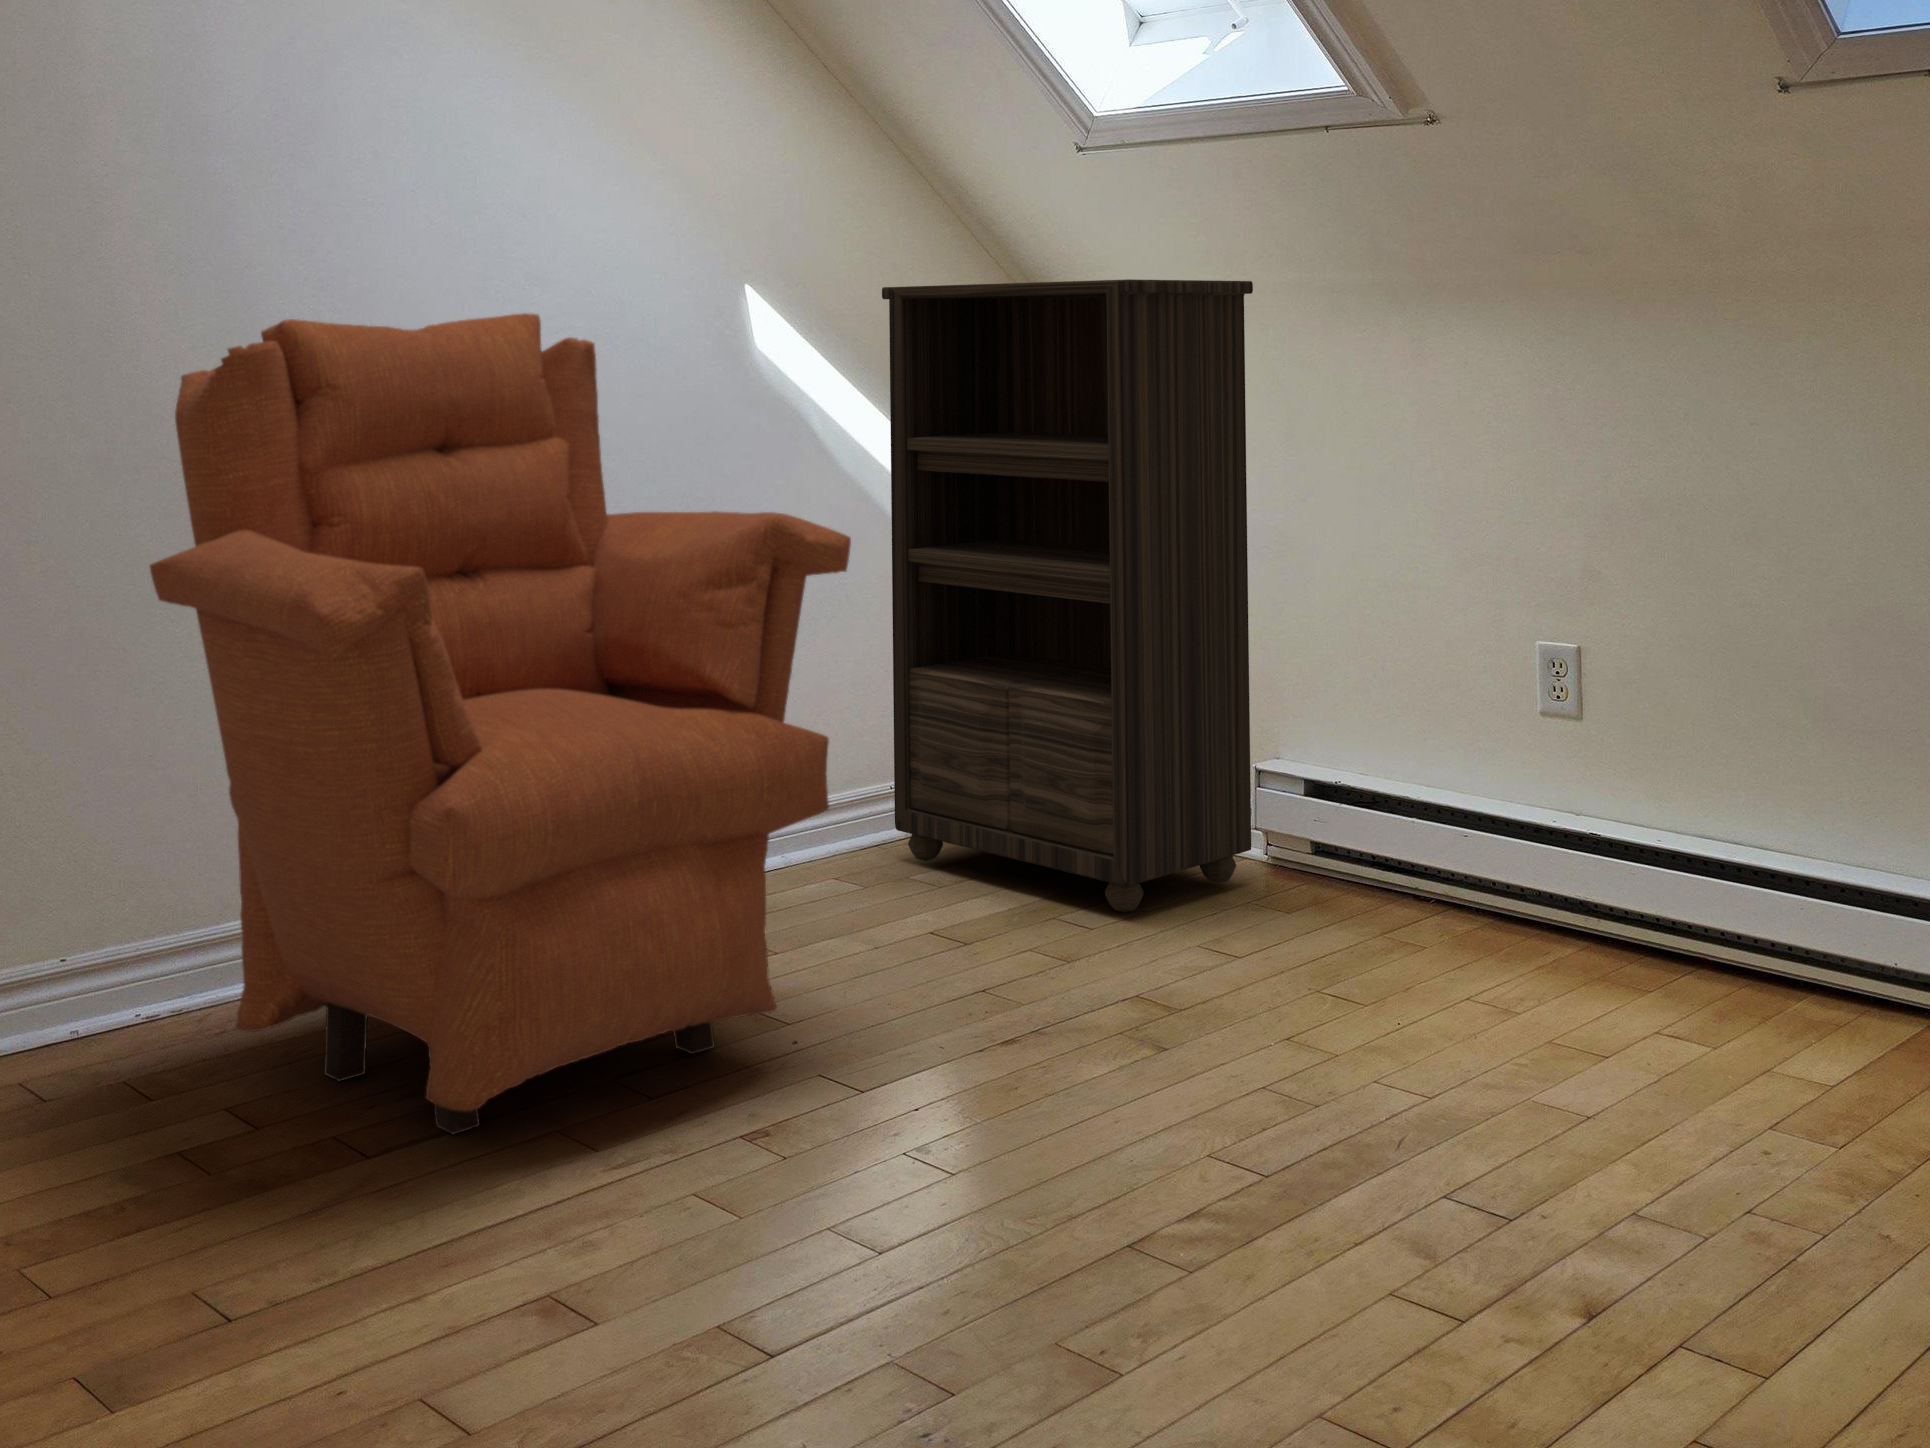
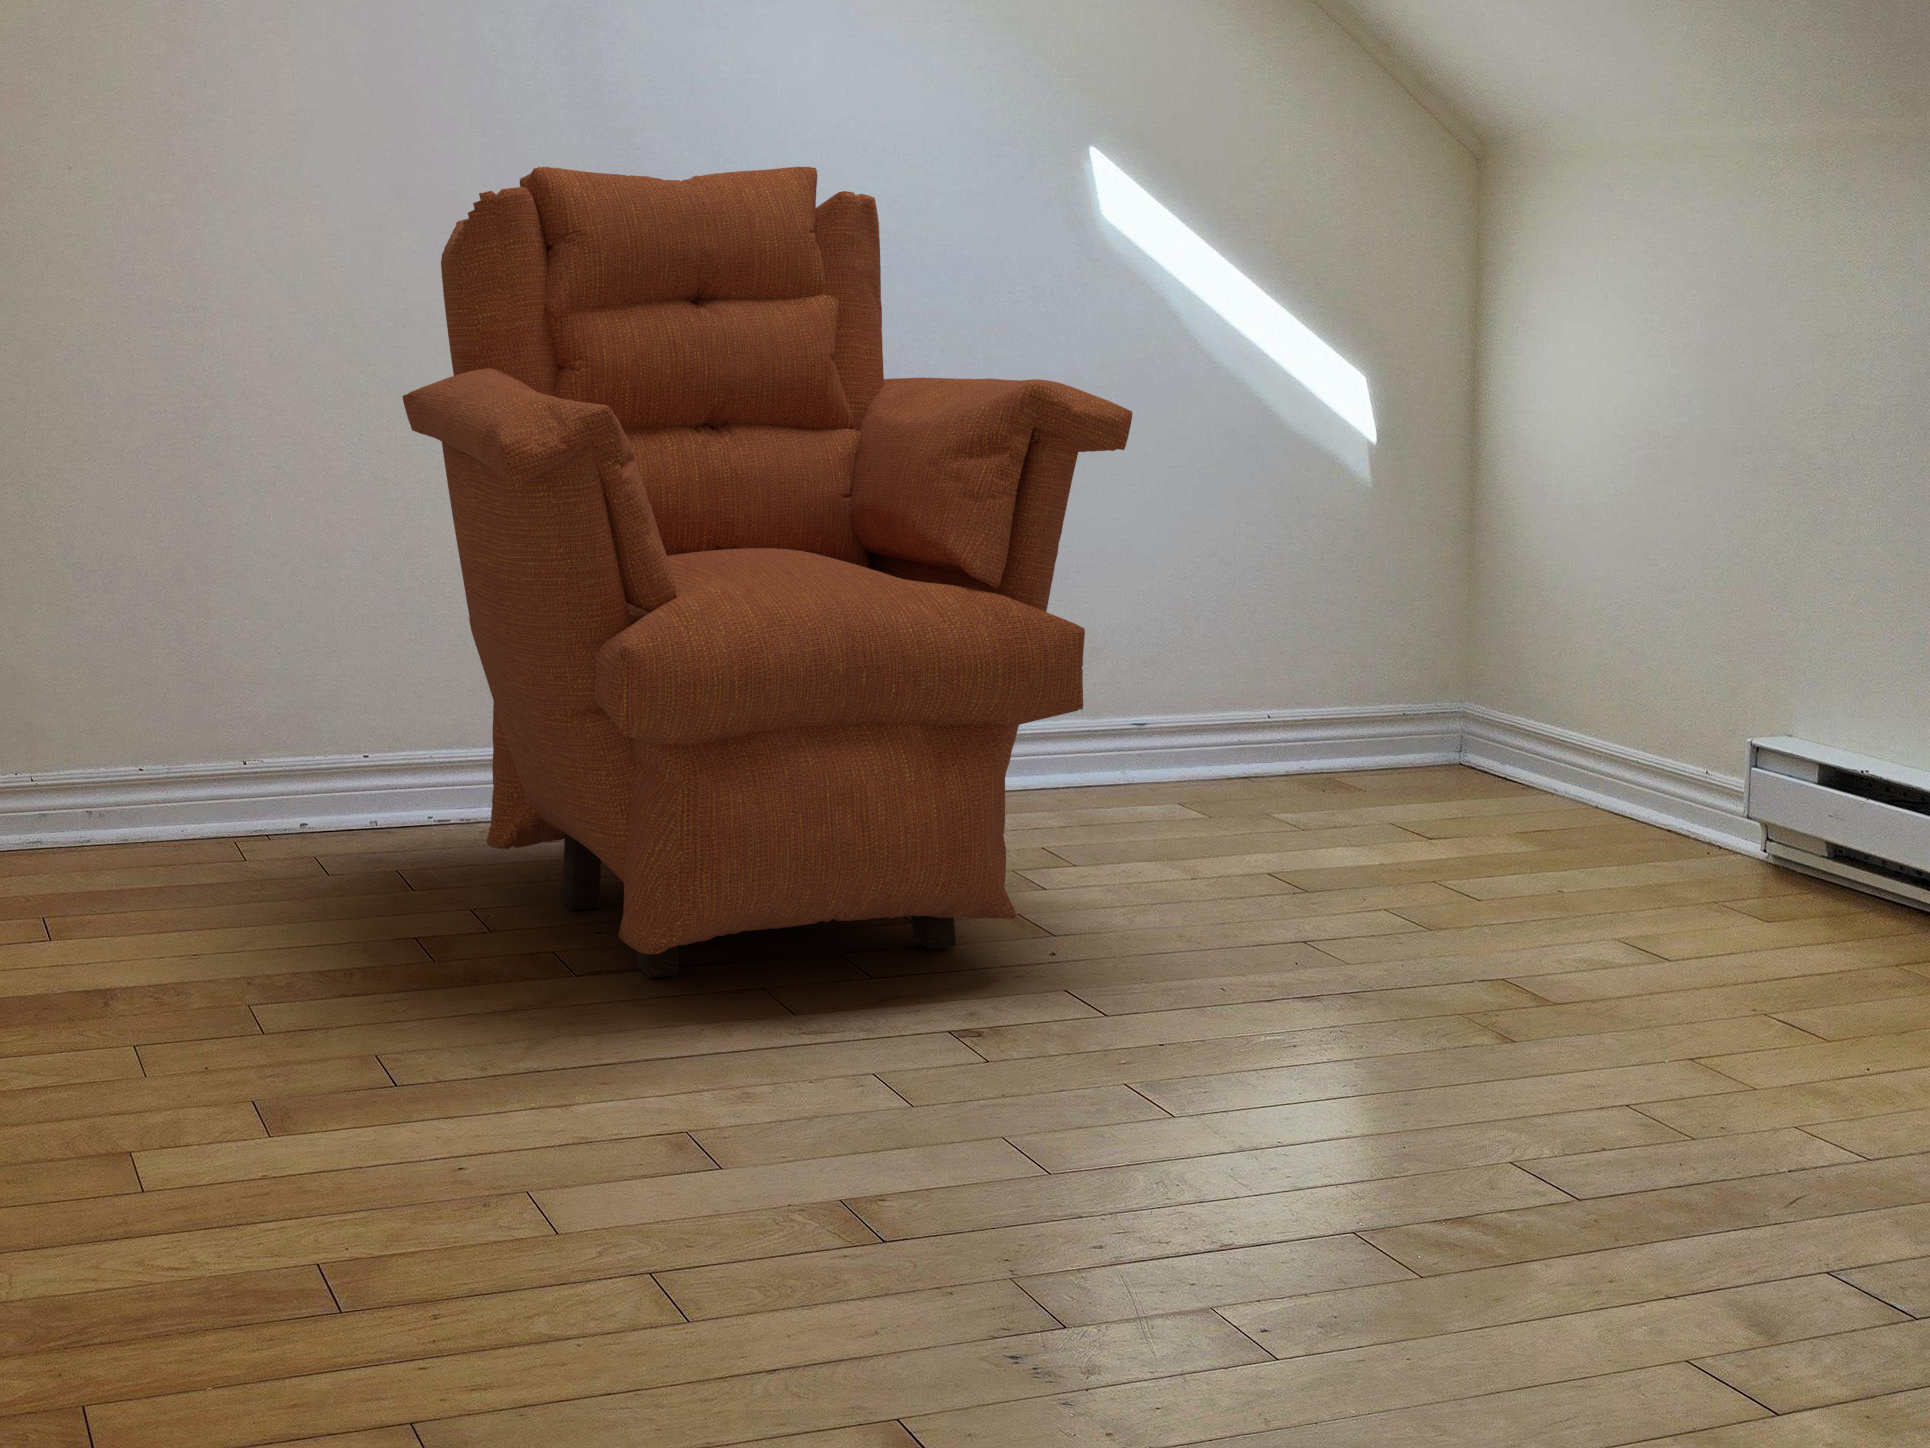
bookshelf: present [882,279,1253,912] -> none [1263,127,1754,889]

